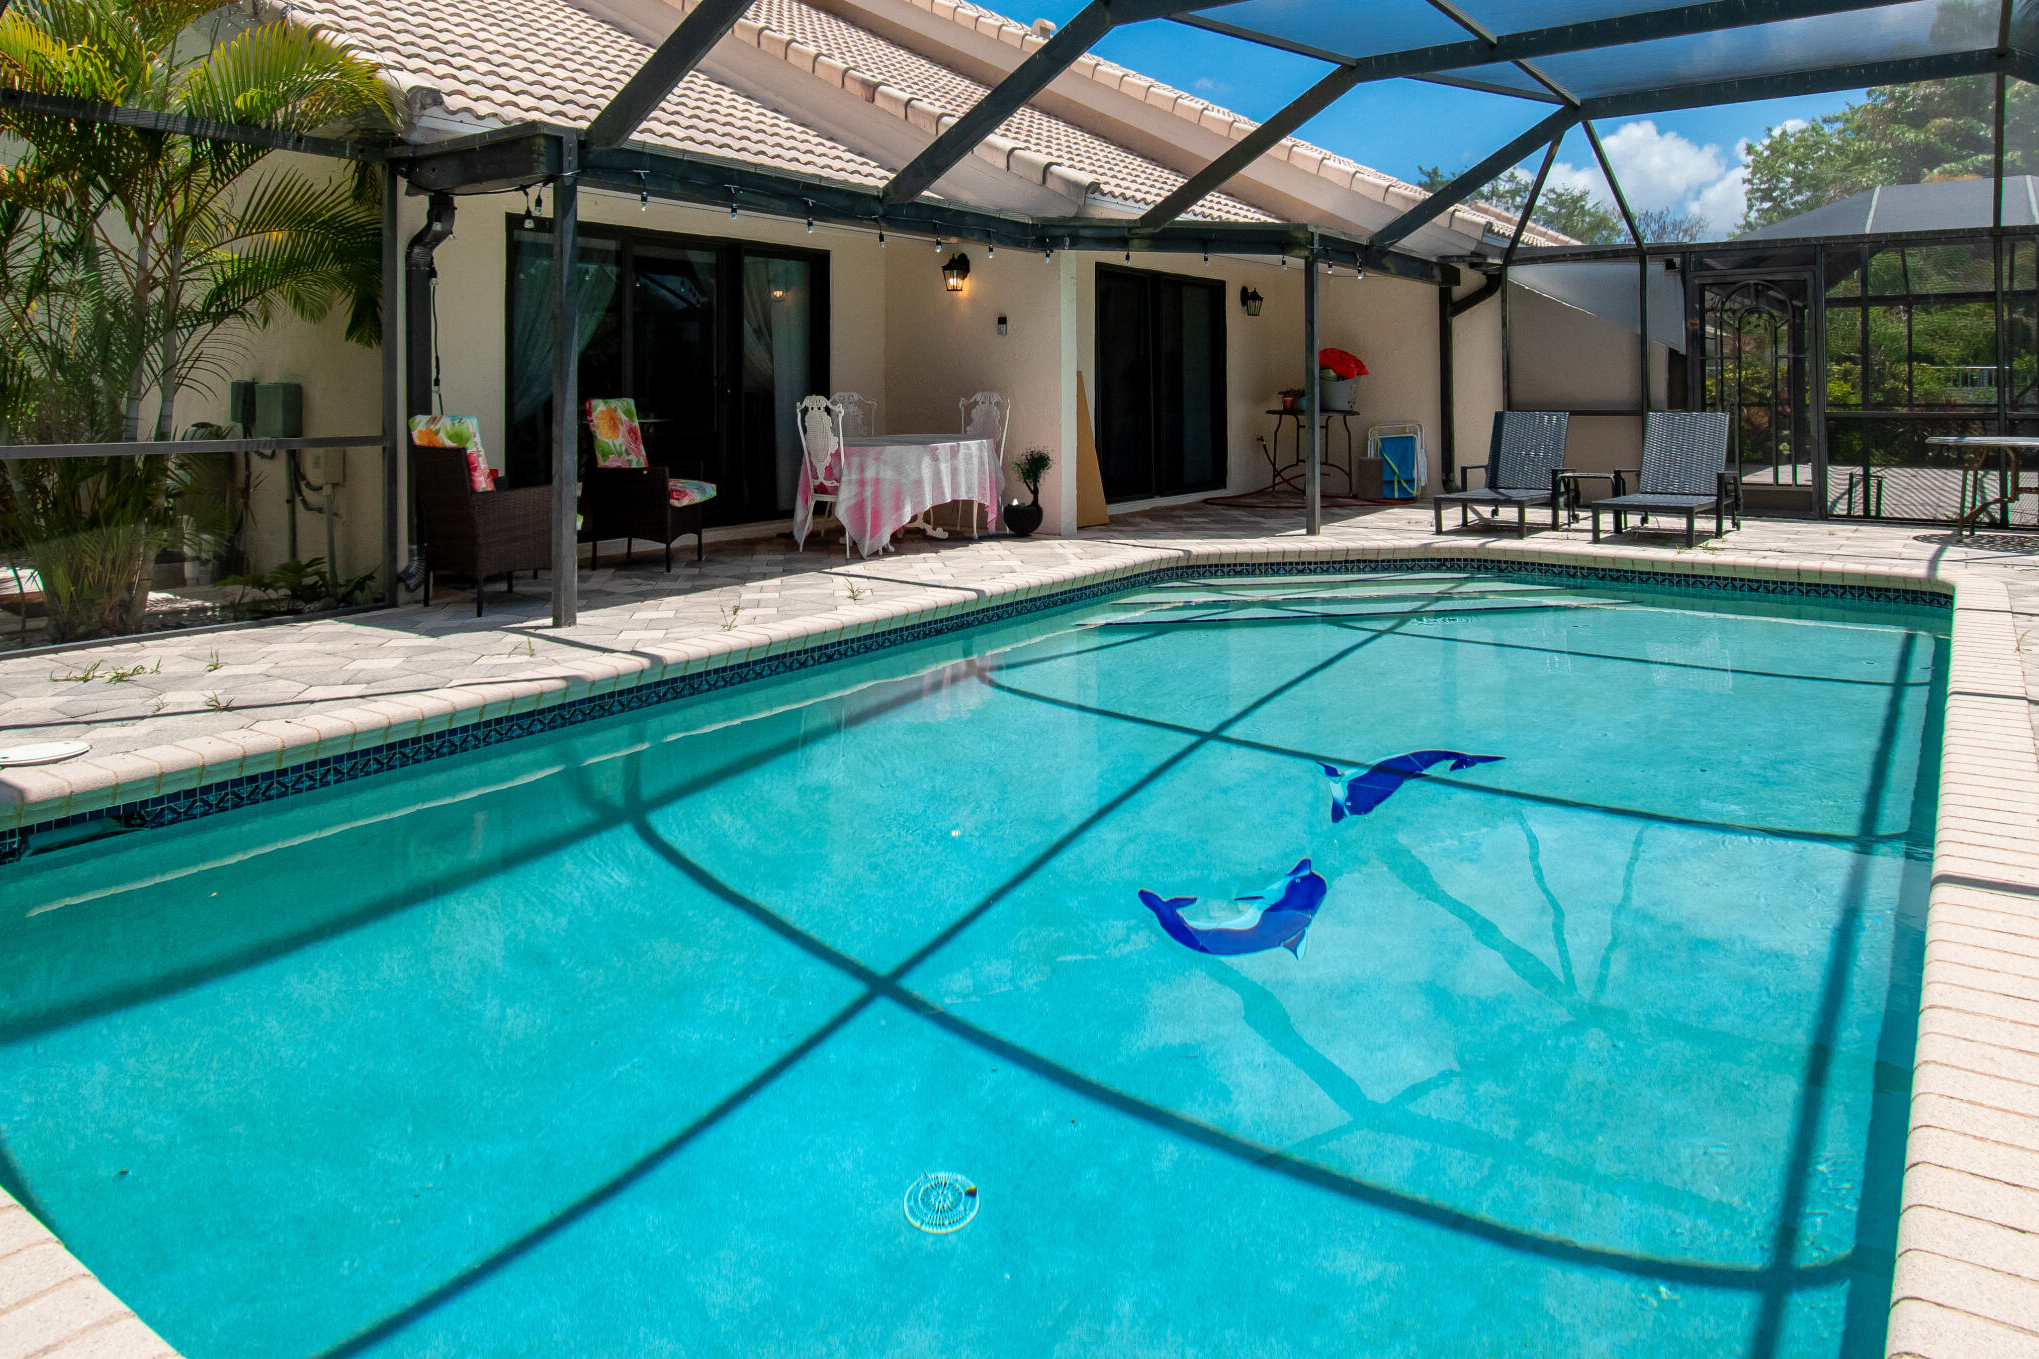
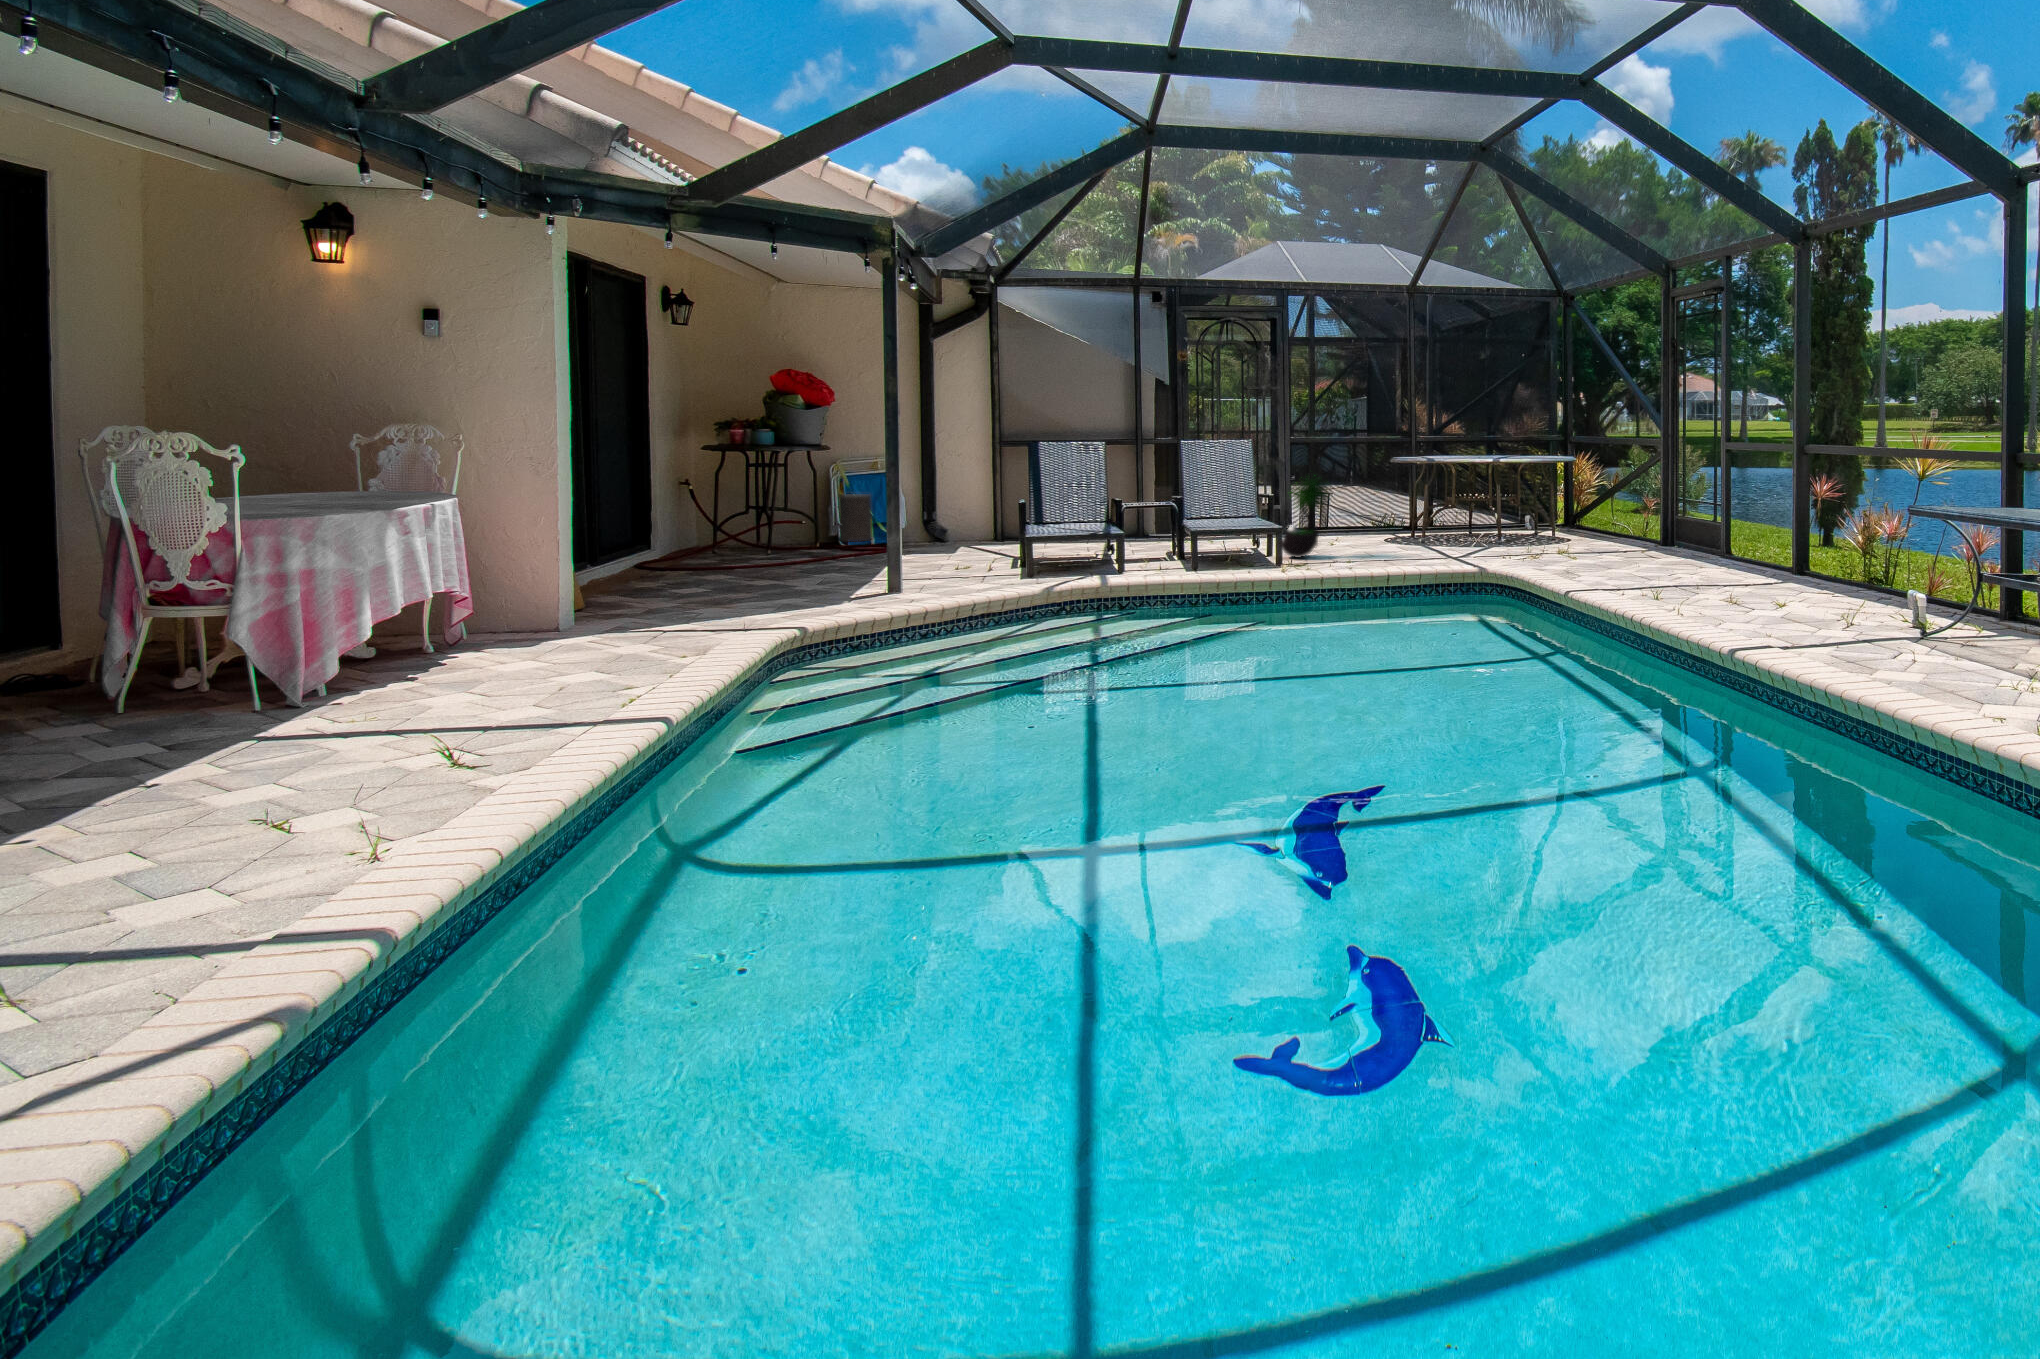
potted tree: present [1003,446,1056,535] -> present [1280,477,1332,557]

